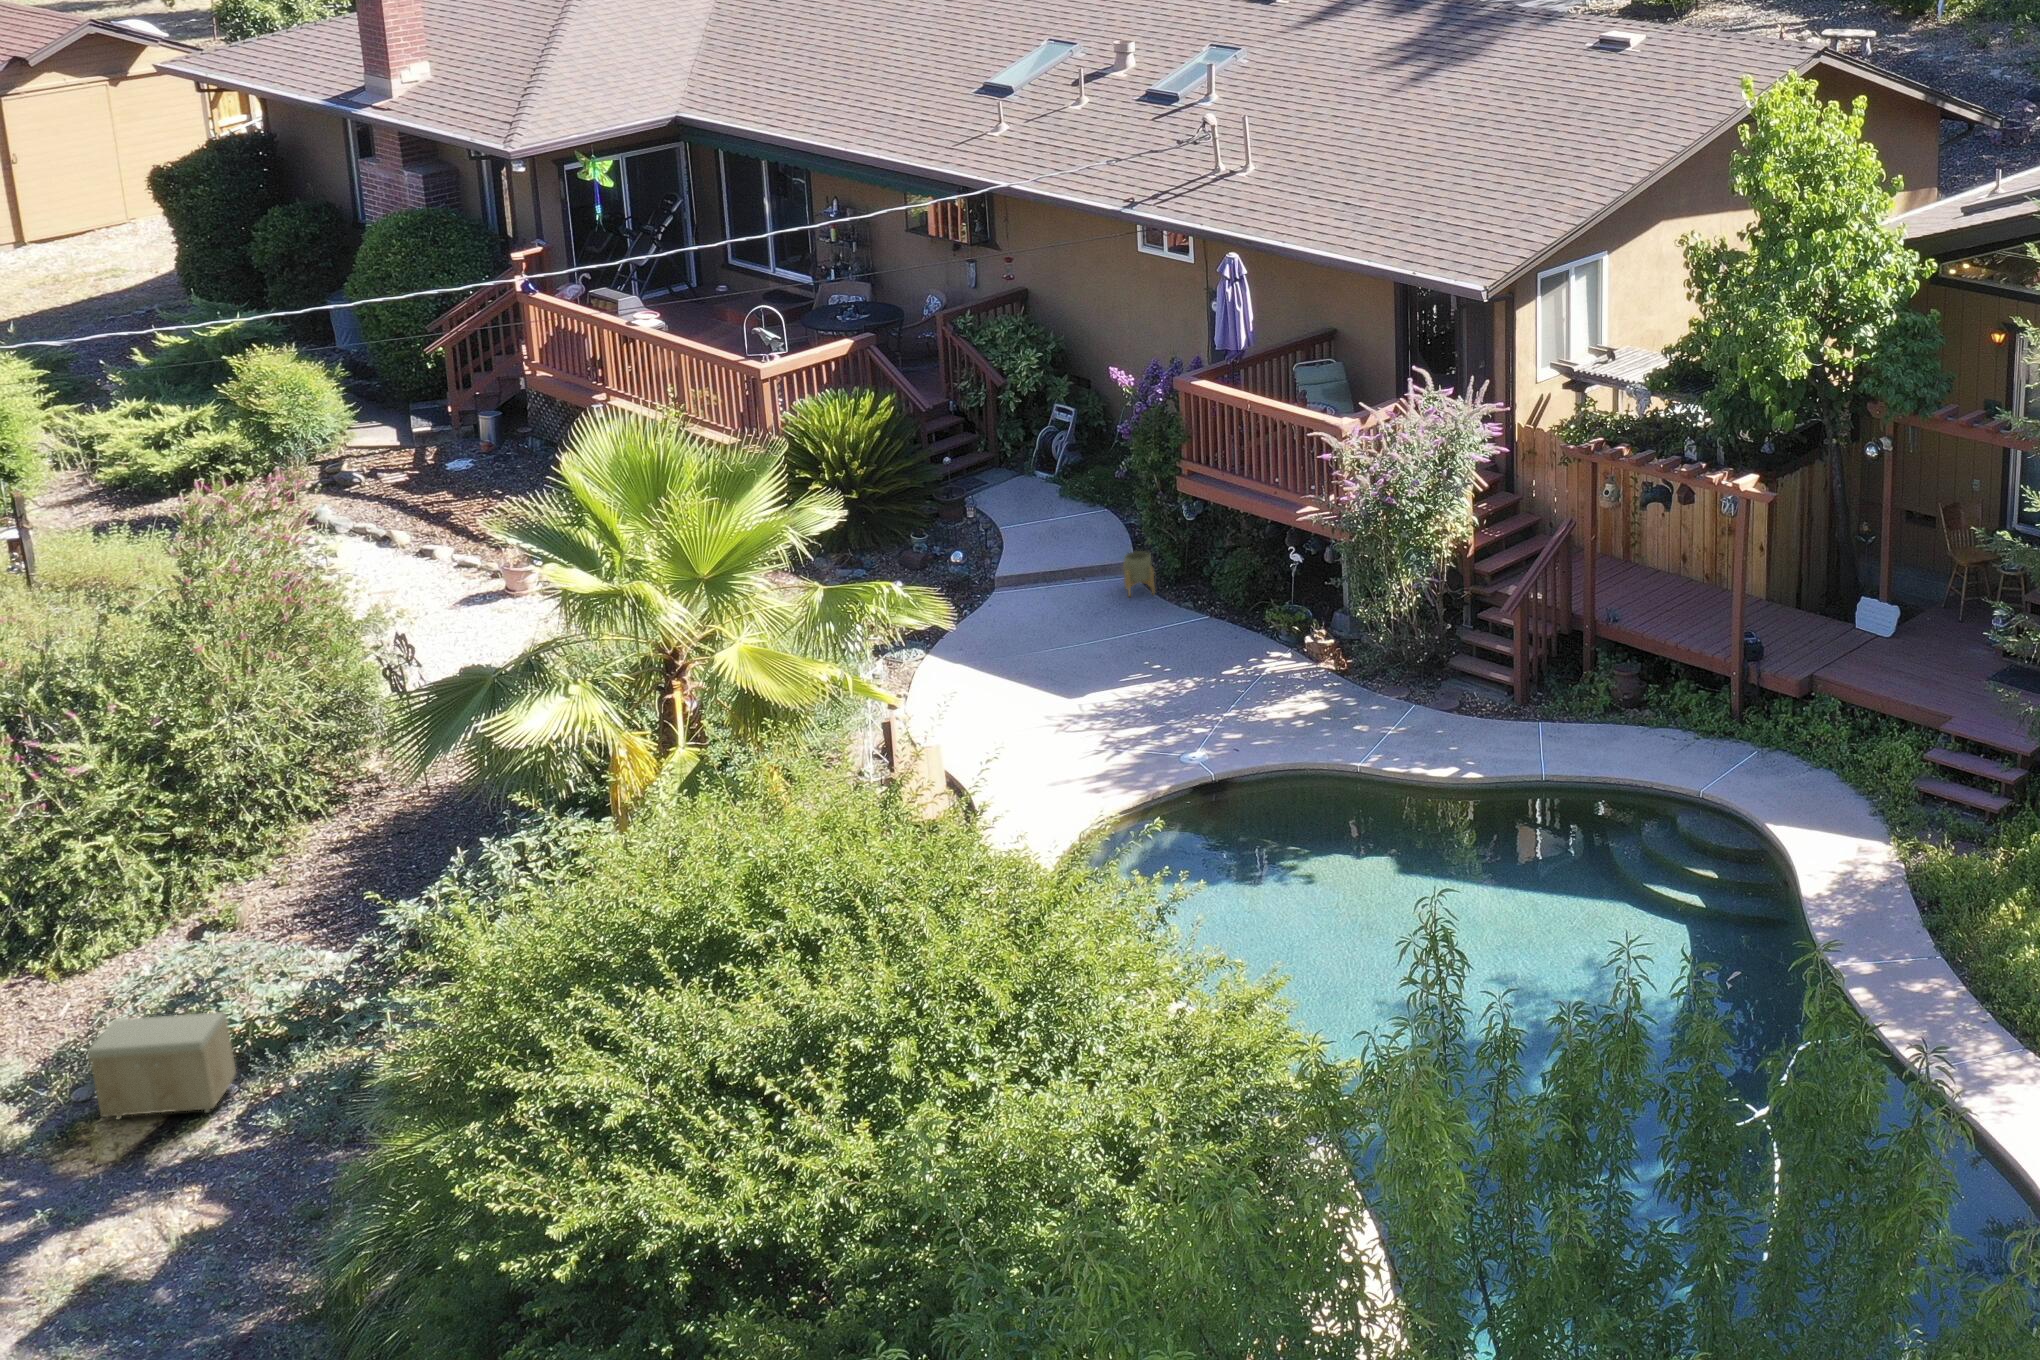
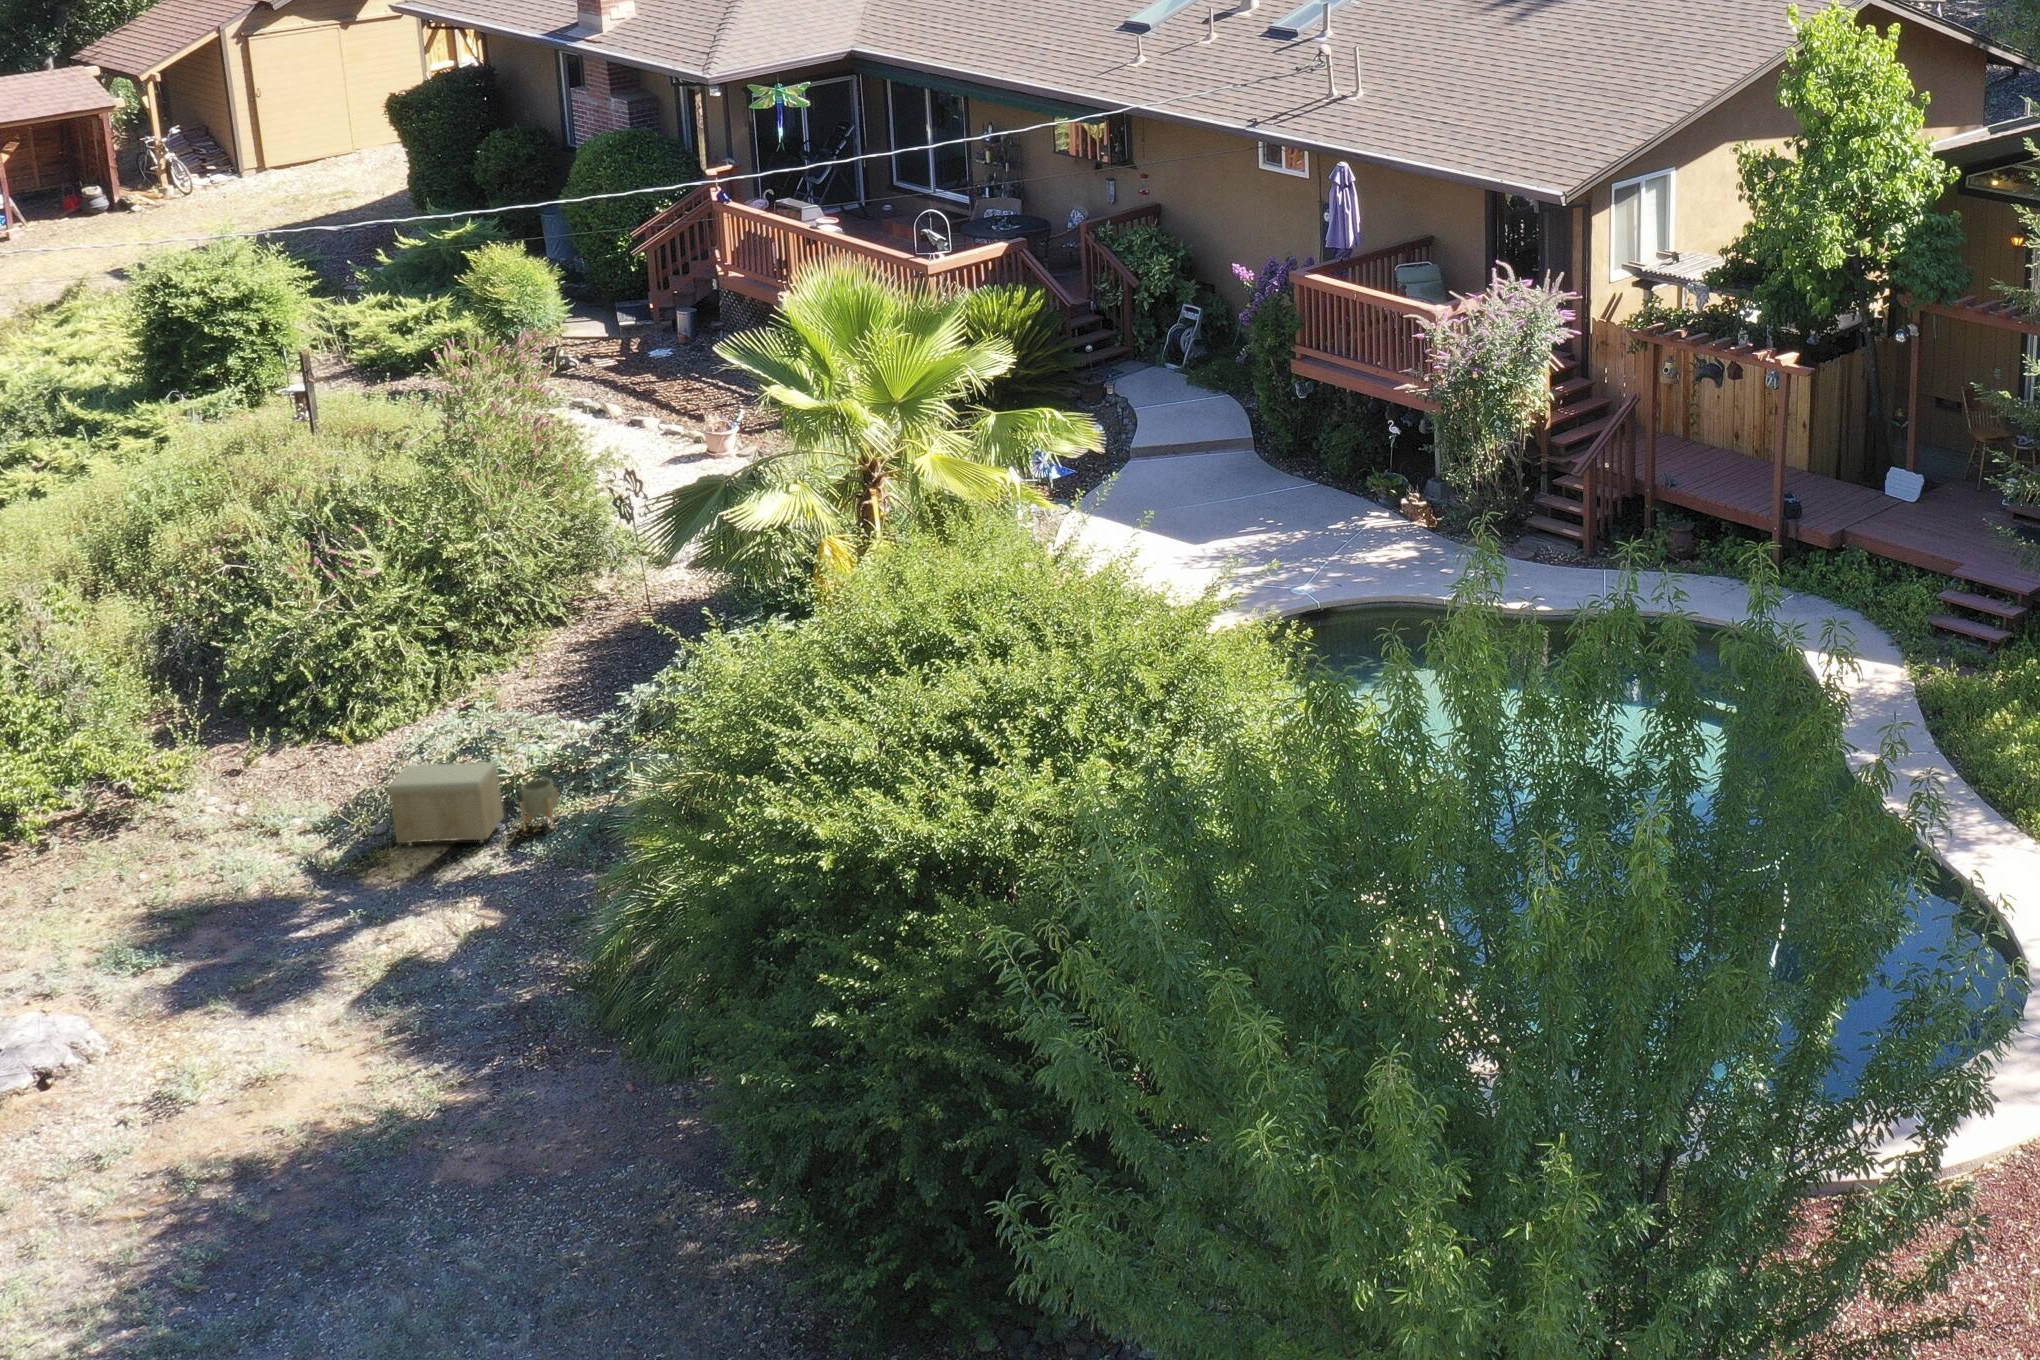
planter: present [1123,551,1154,596] -> present [519,778,561,831]

